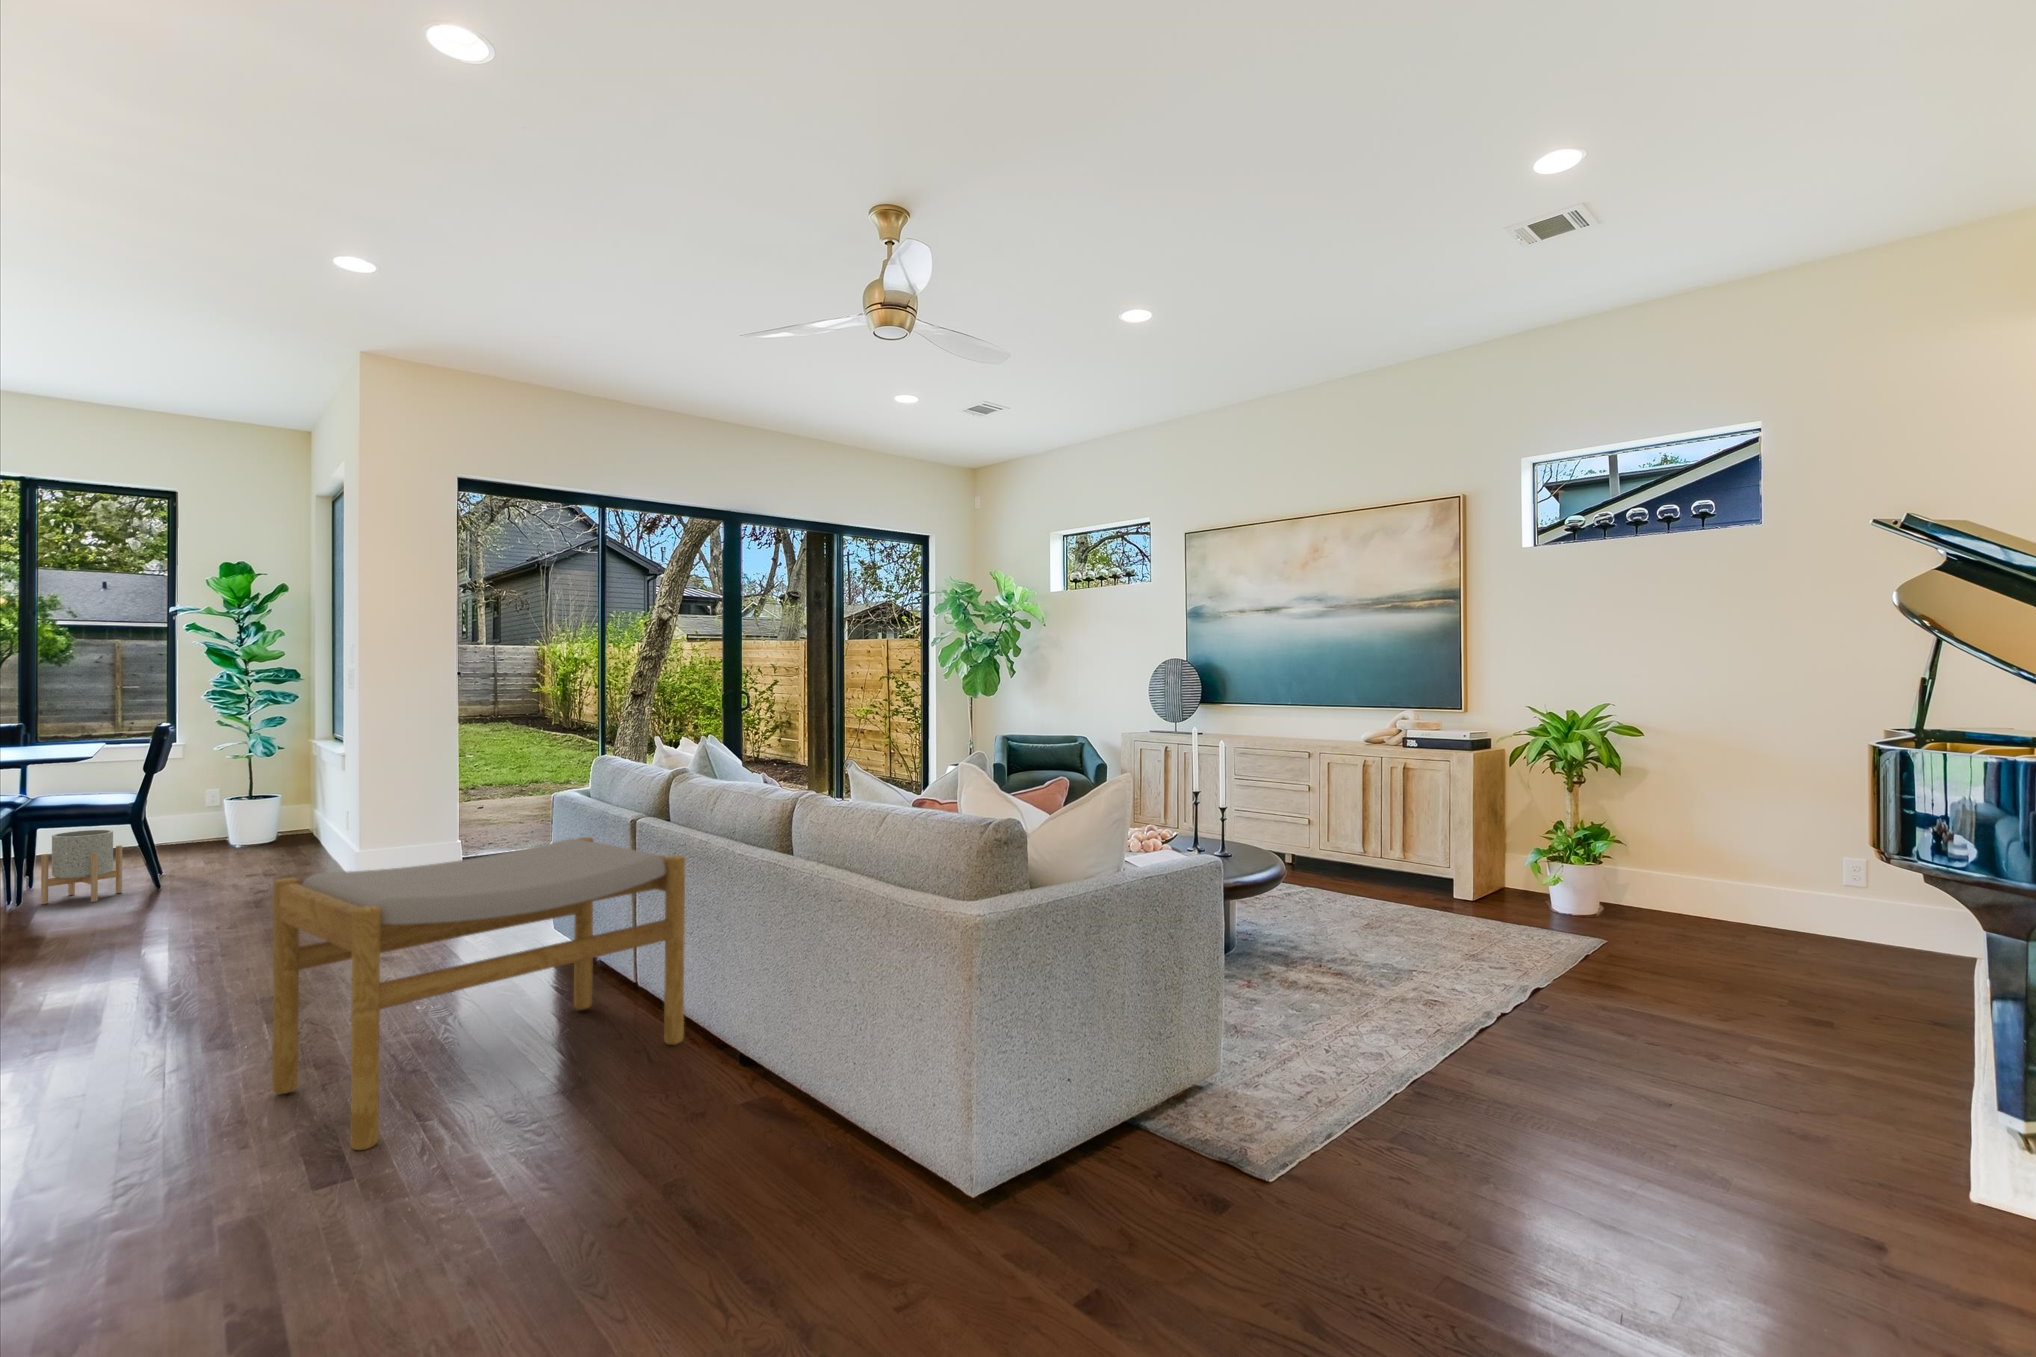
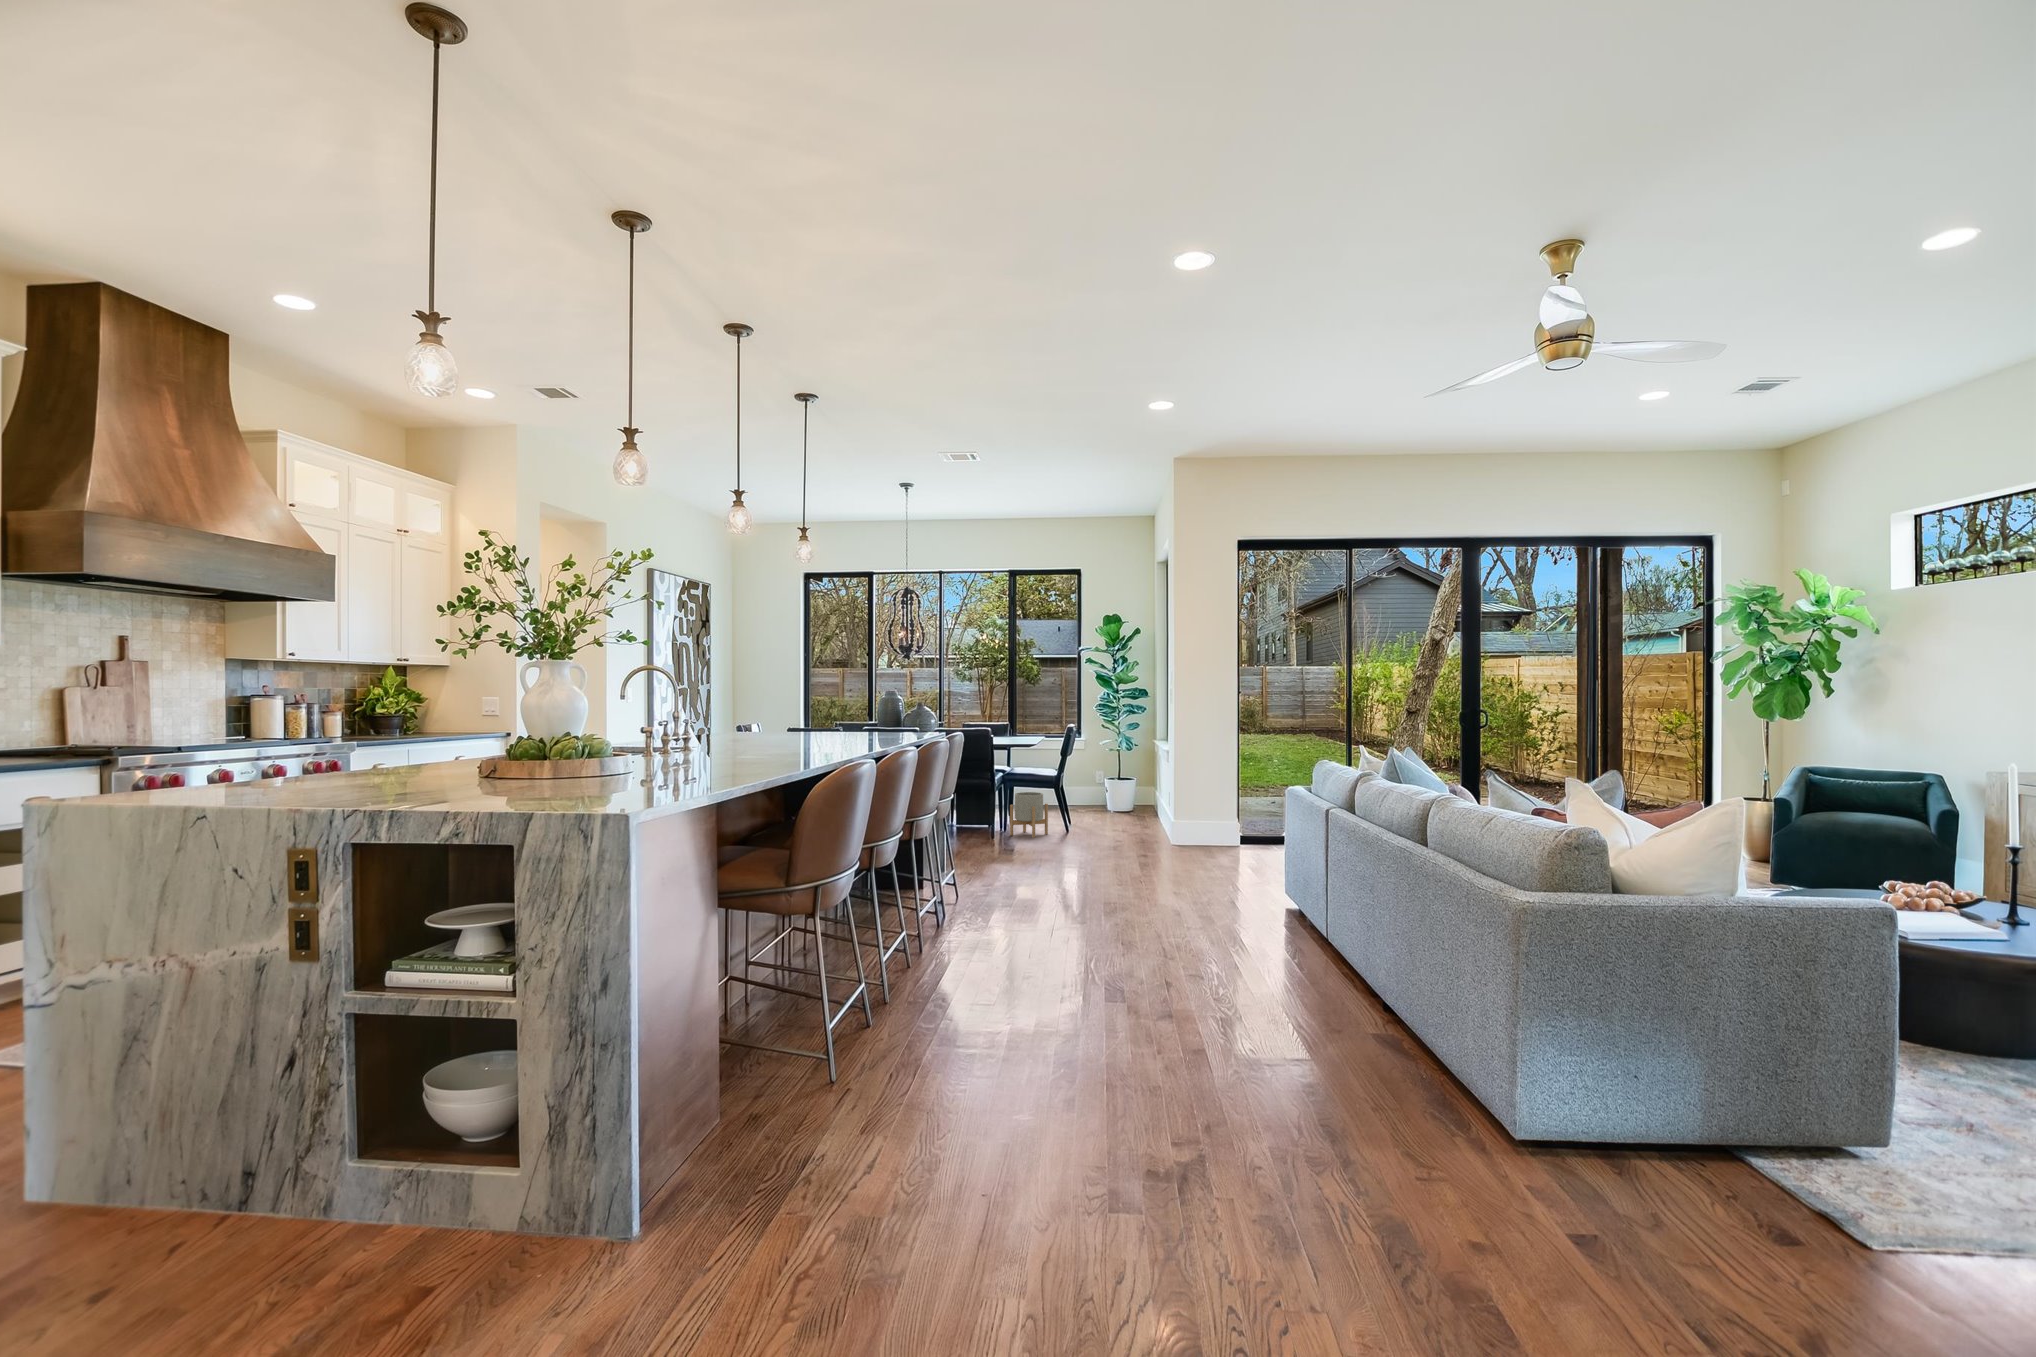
footstool: present [272,837,685,1150] -> none [1087,825,1357,1015]

